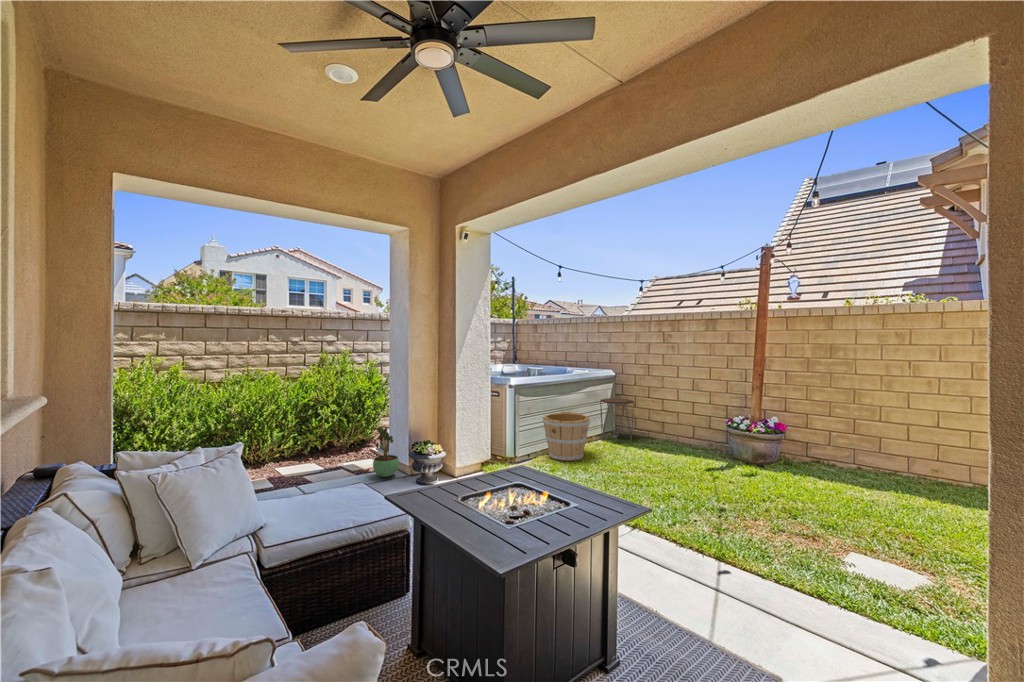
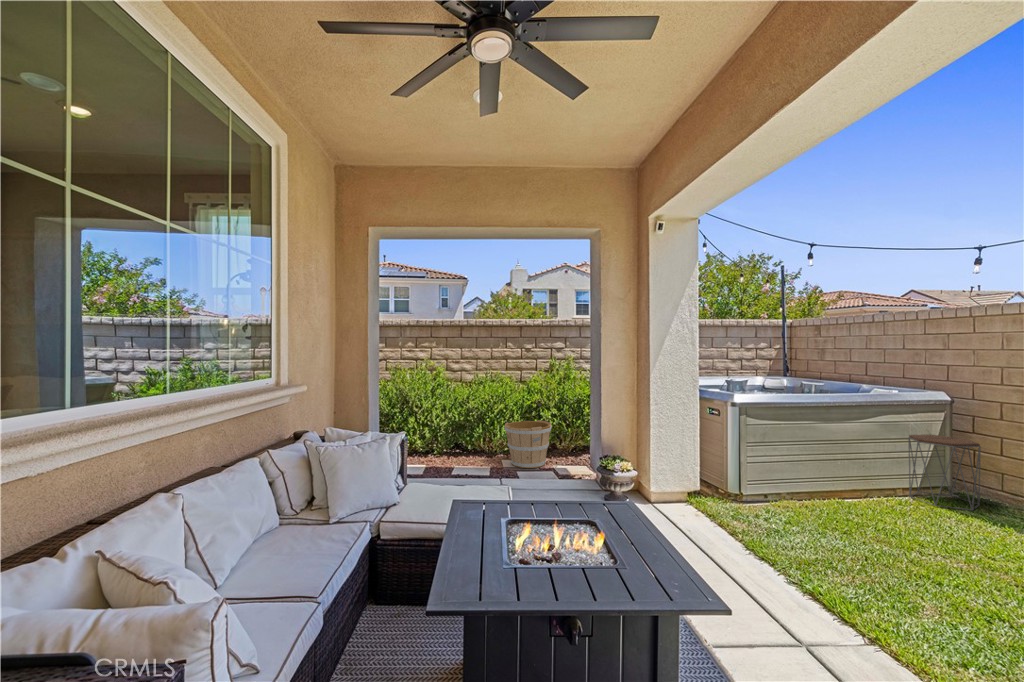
wooden bucket: present [543,412,590,461] -> present [504,420,552,468]
potted plant: present [373,427,399,477] -> none [568,434,594,486]

